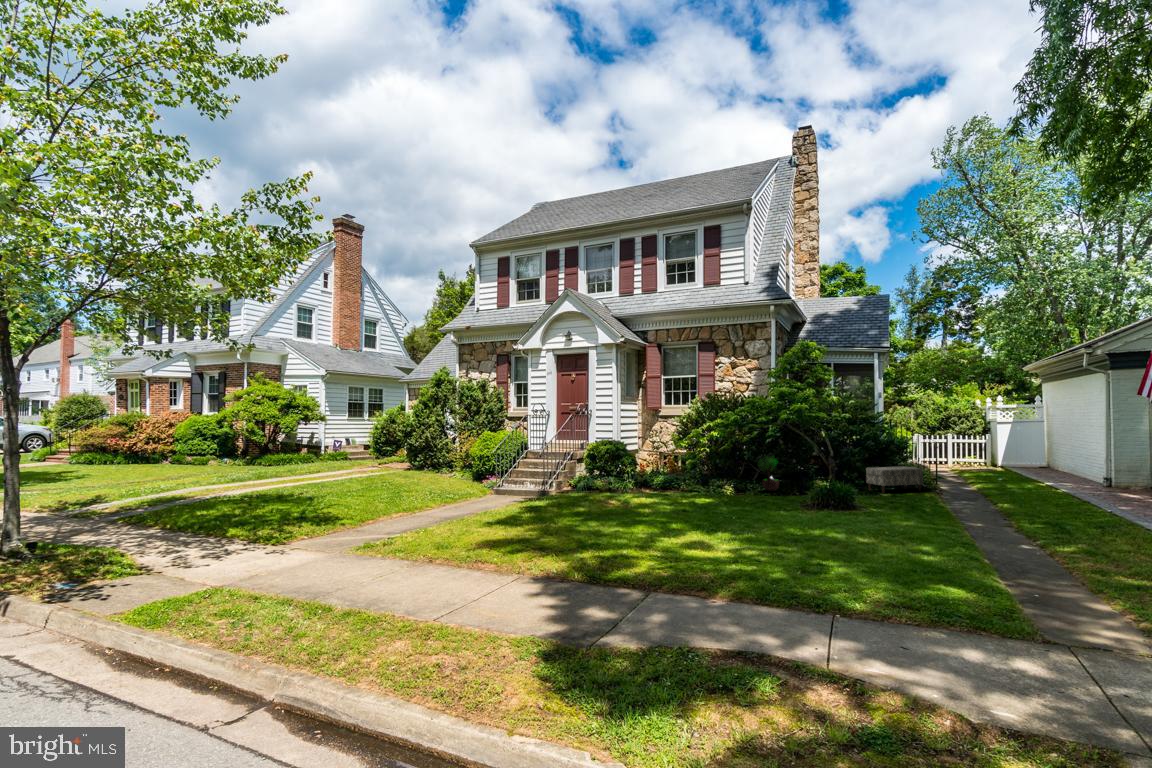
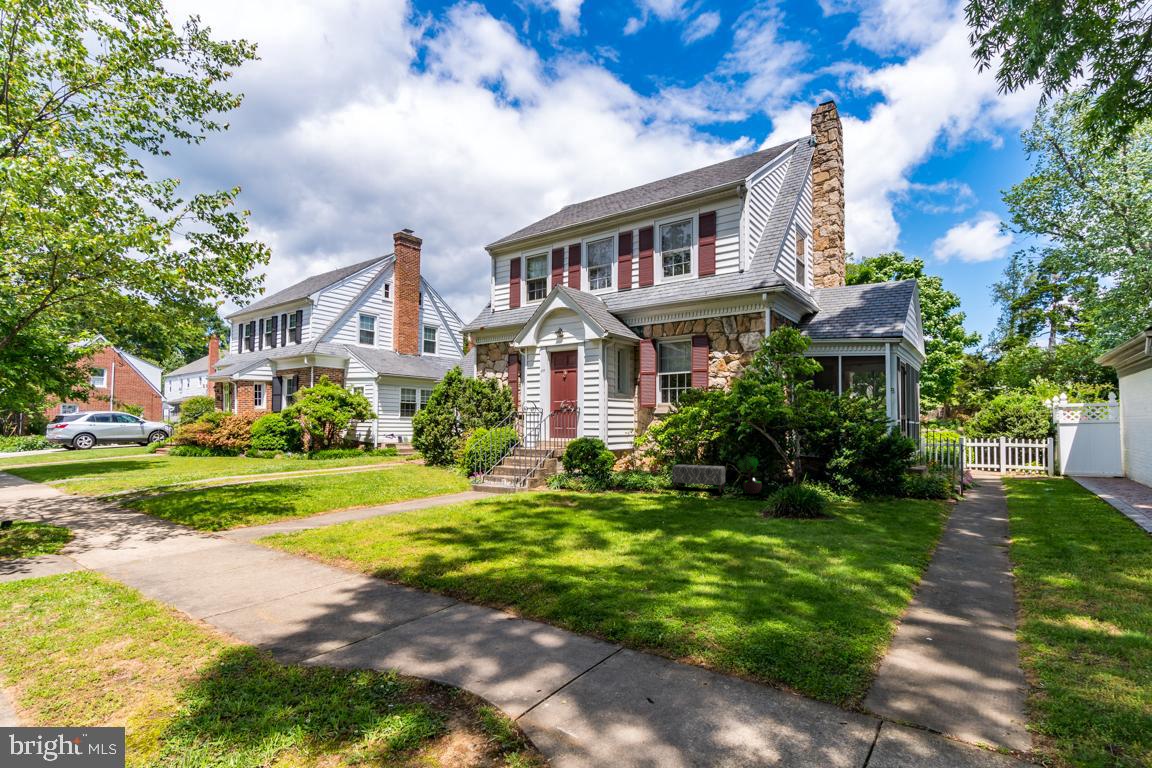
bench: present [866,466,923,493] -> present [672,465,725,492]

